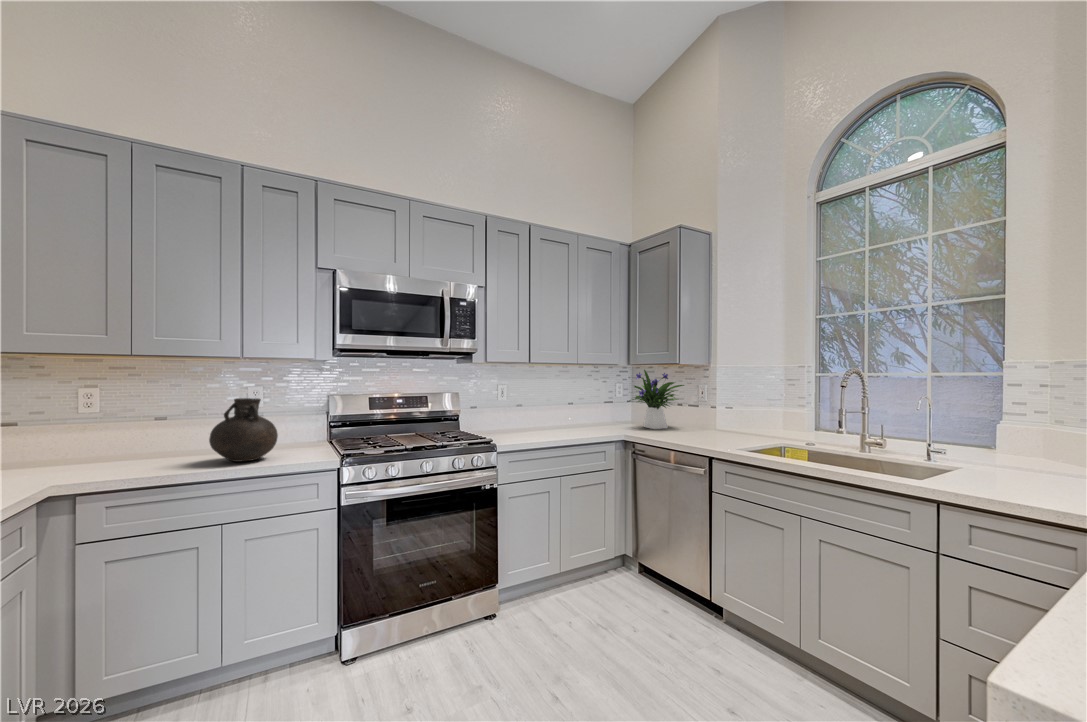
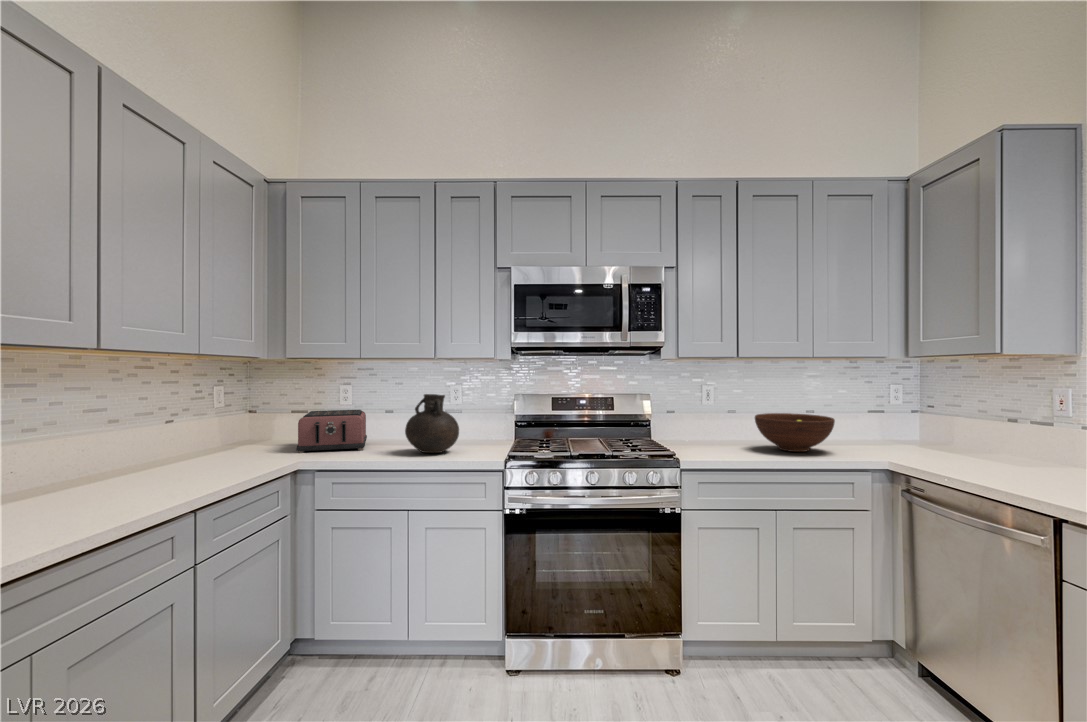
flower arrangement: present [632,370,684,429] -> none [900,367,1011,460]
fruit bowl: none [538,404,591,431] -> present [755,413,835,452]
toaster: none [34,420,145,480] -> present [297,410,367,453]

